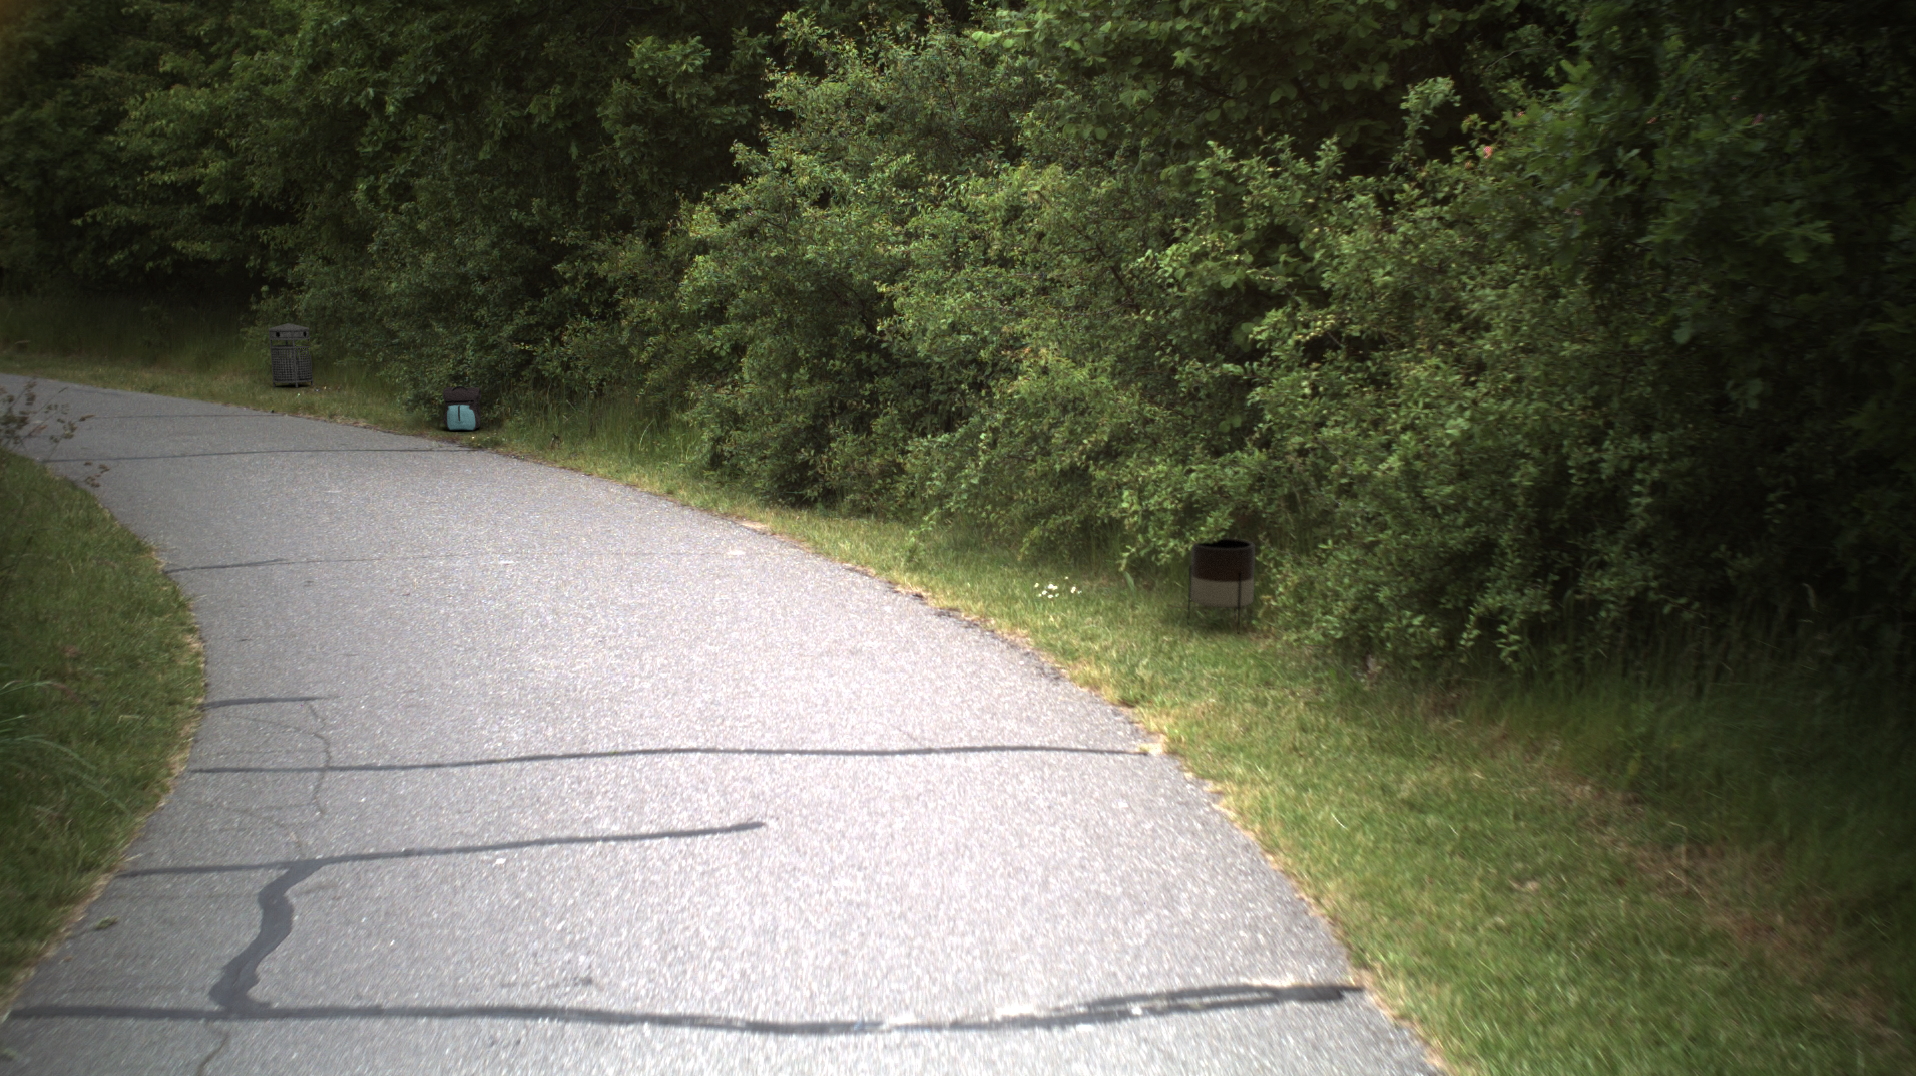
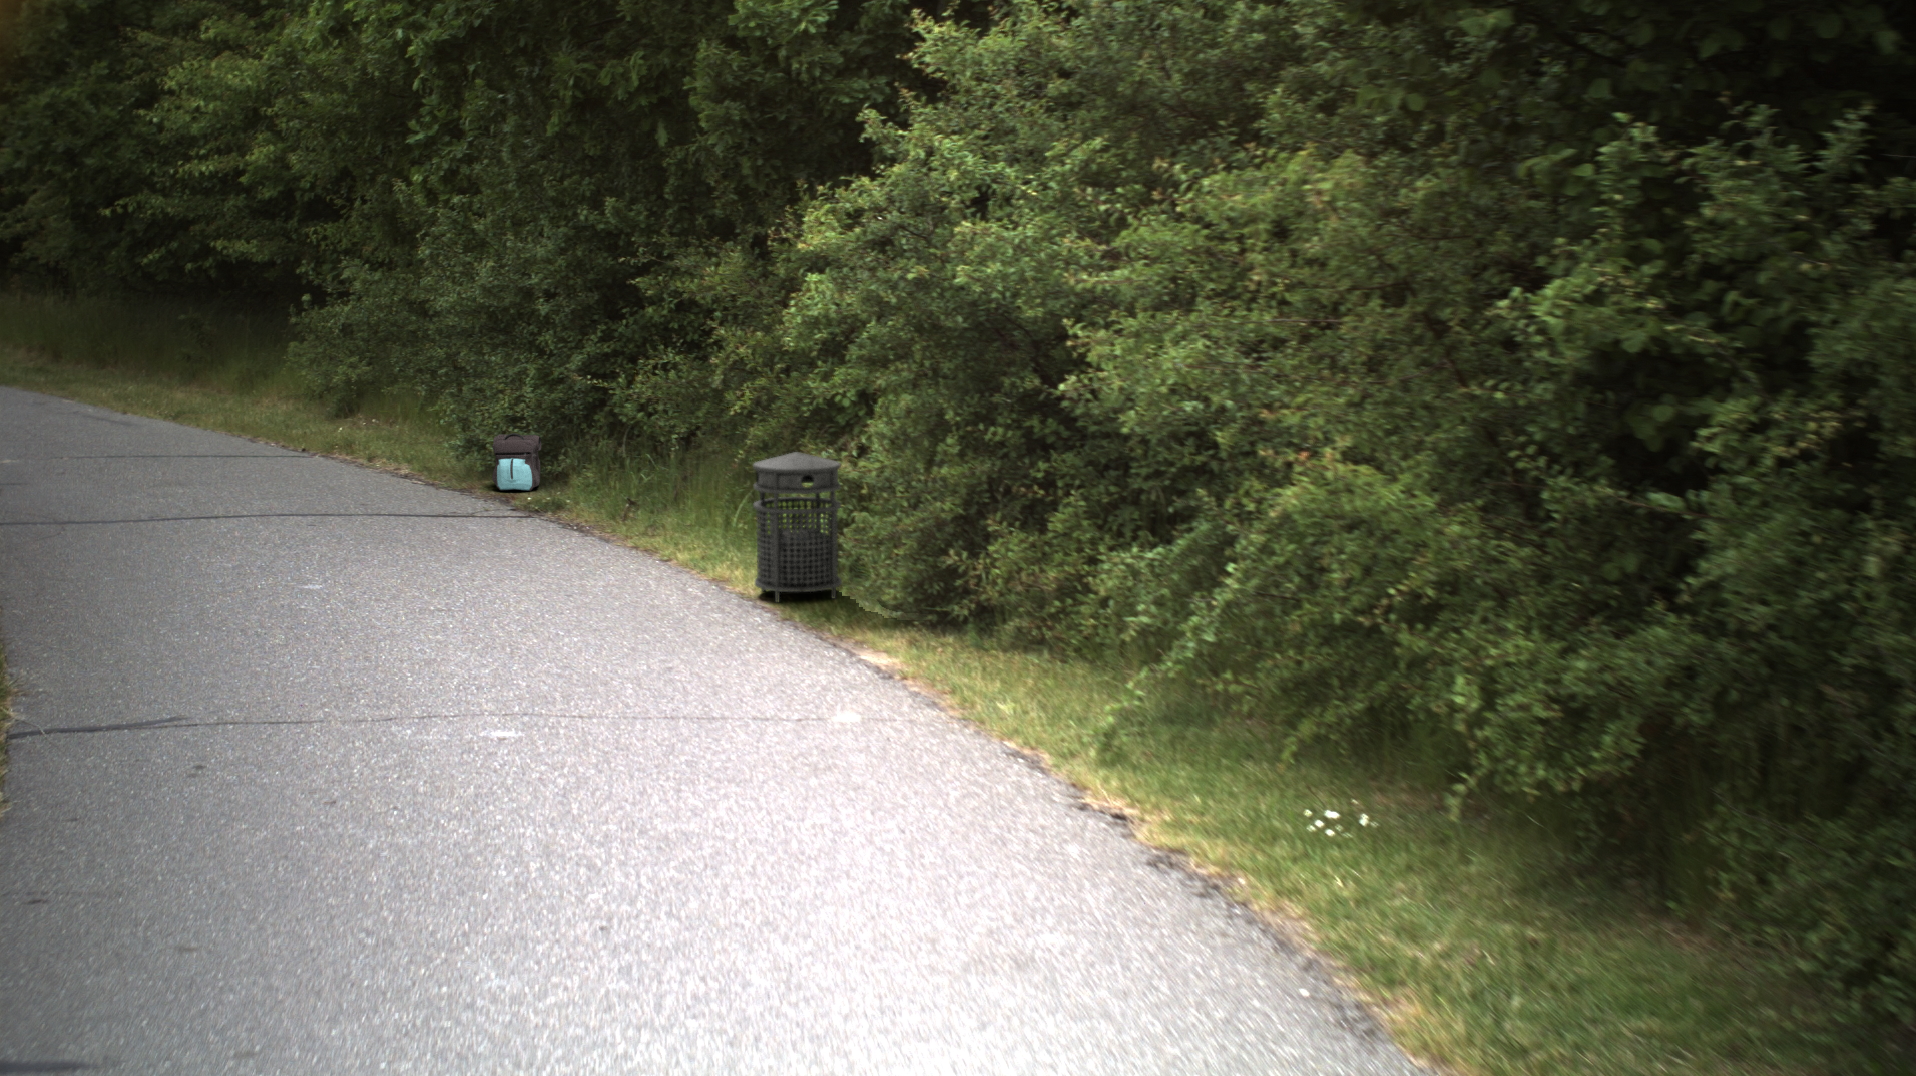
trash can: present [269,323,313,387] -> present [753,452,842,602]
planter: present [1188,538,1255,627] -> none [1566,765,1688,933]

